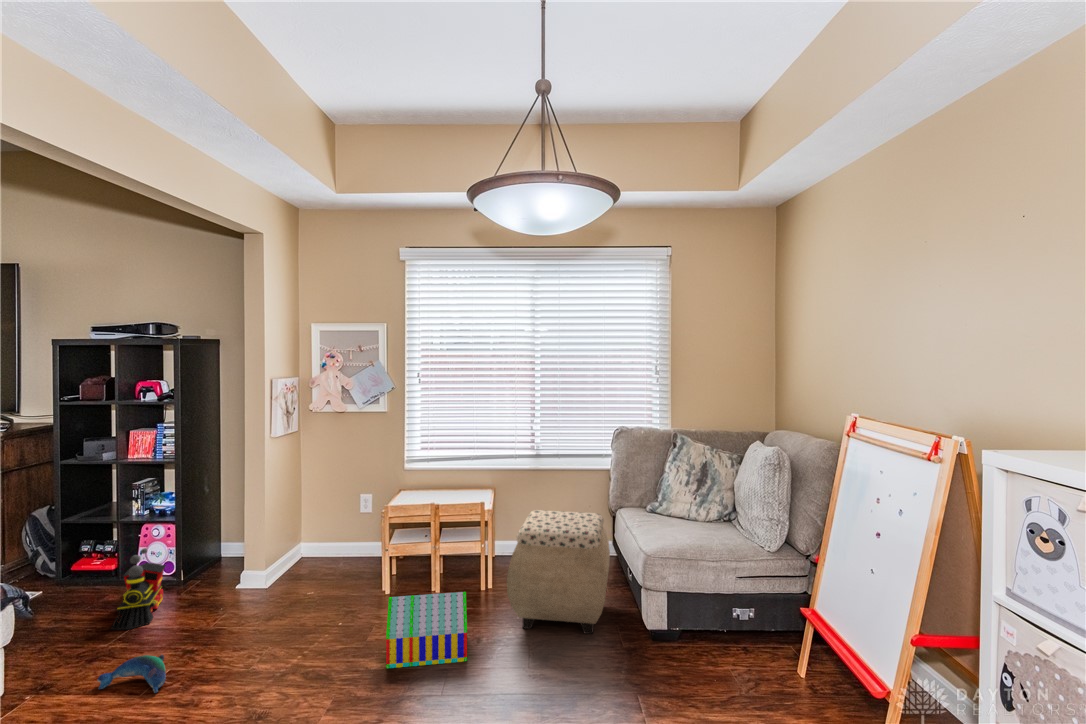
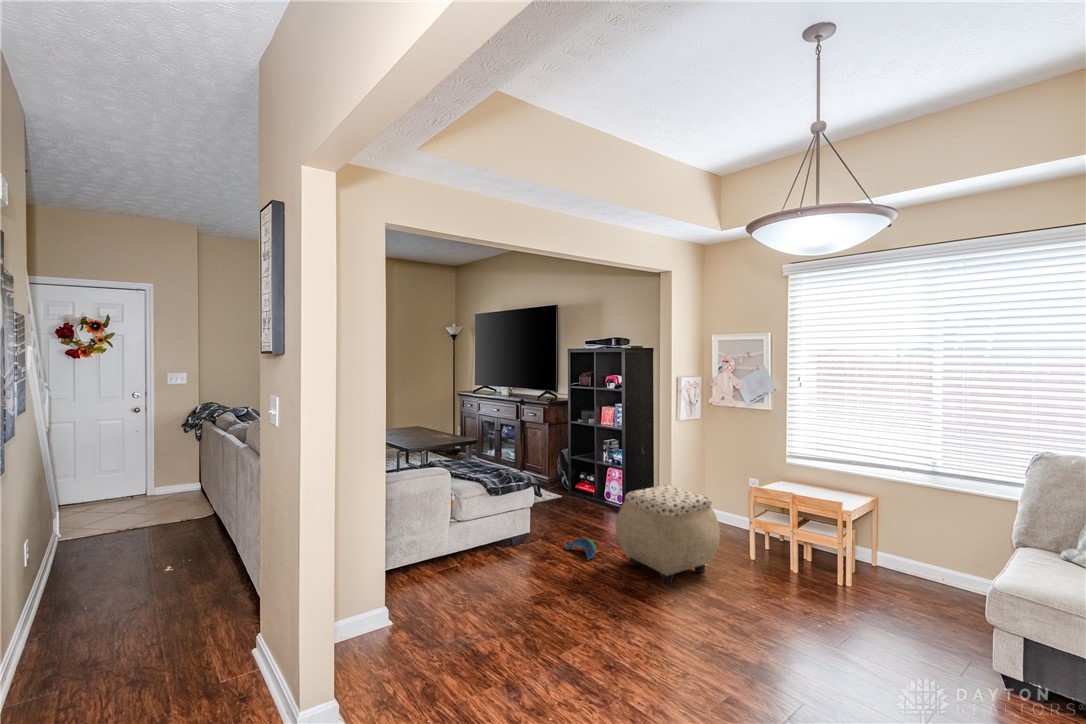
ottoman: present [507,510,610,634] -> present [616,485,720,584]
toy train: present [111,548,165,630] -> none [582,480,614,527]
toy house: present [386,592,467,669] -> none [719,549,795,619]

